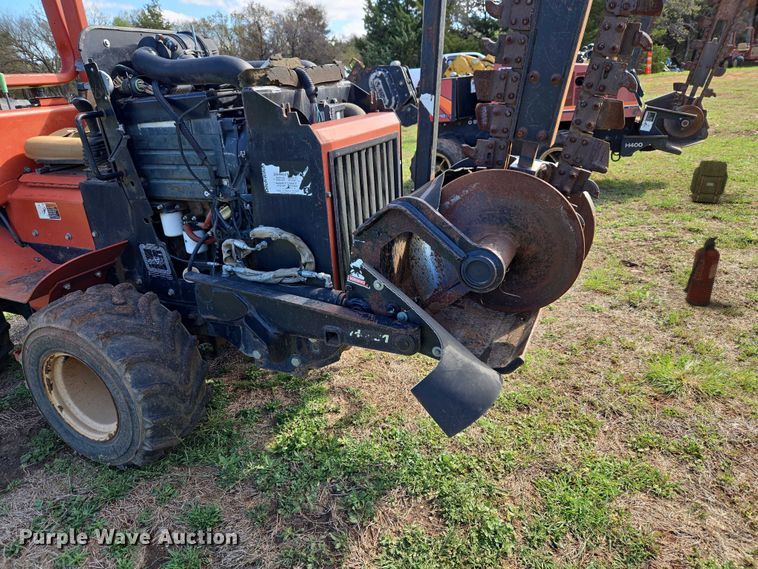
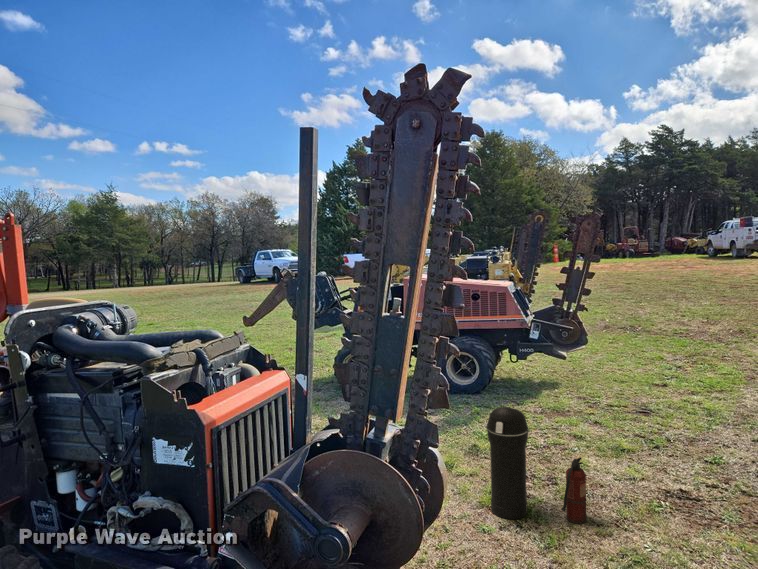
backpack: present [690,160,728,203] -> none [575,367,604,405]
trash can: none [599,178,659,299] -> present [487,407,528,519]

